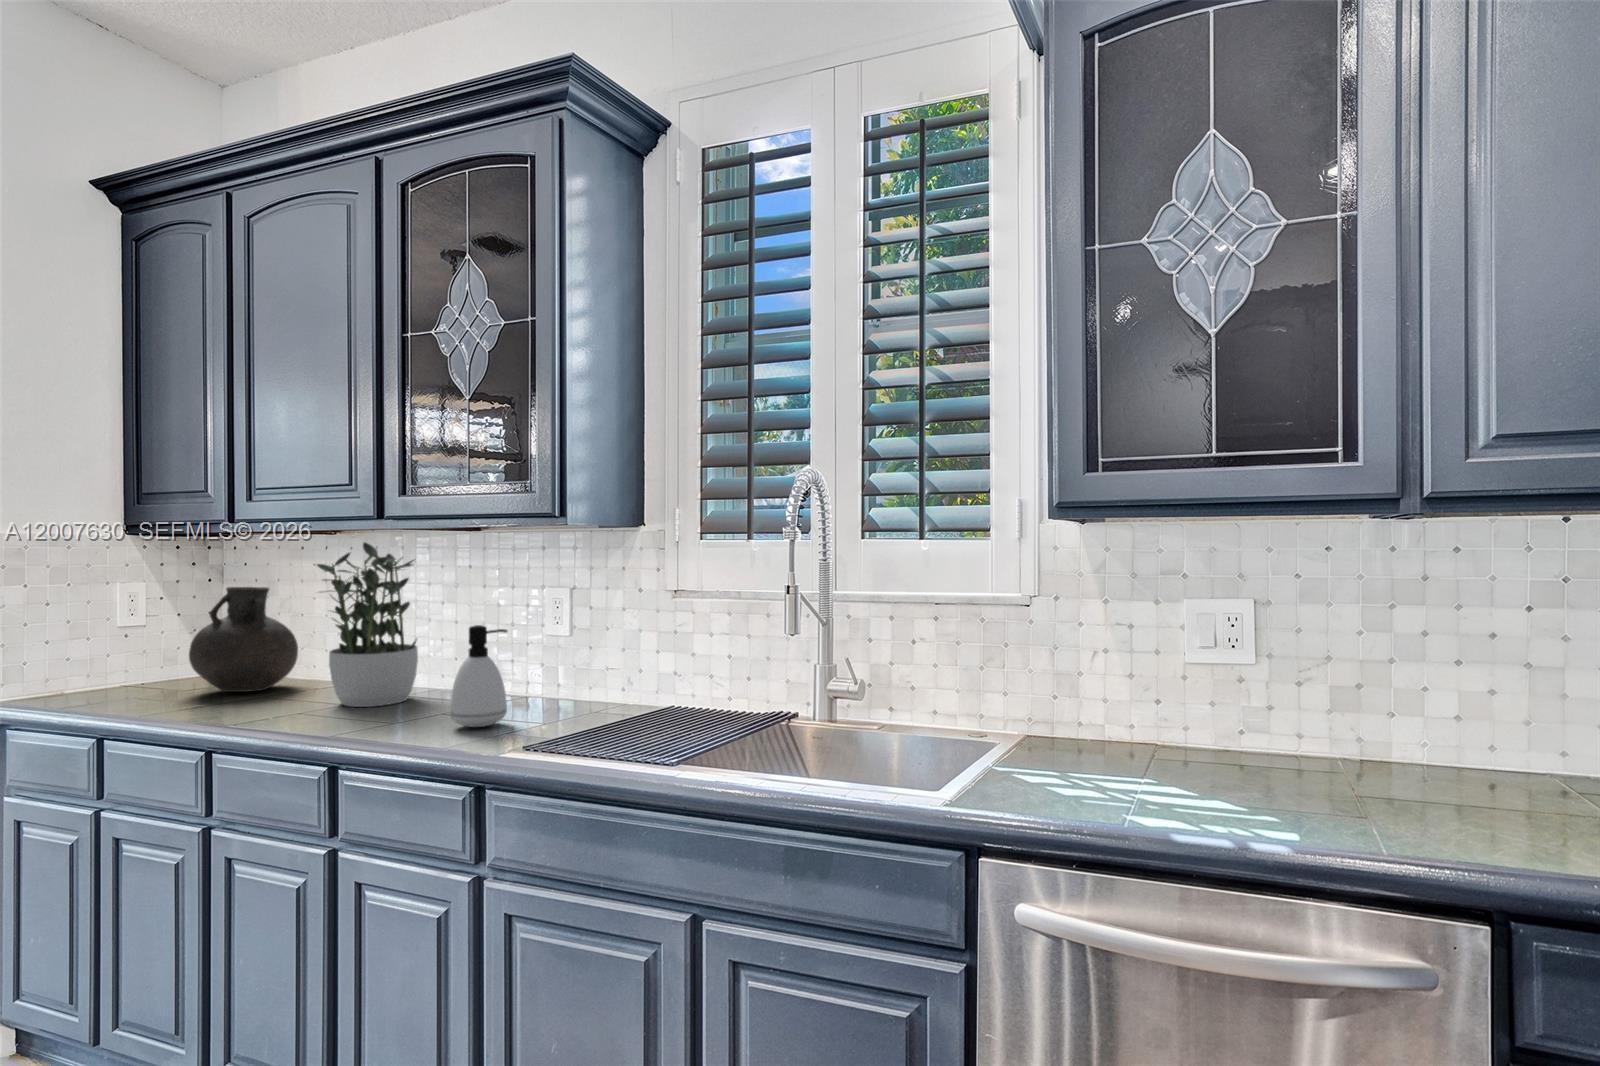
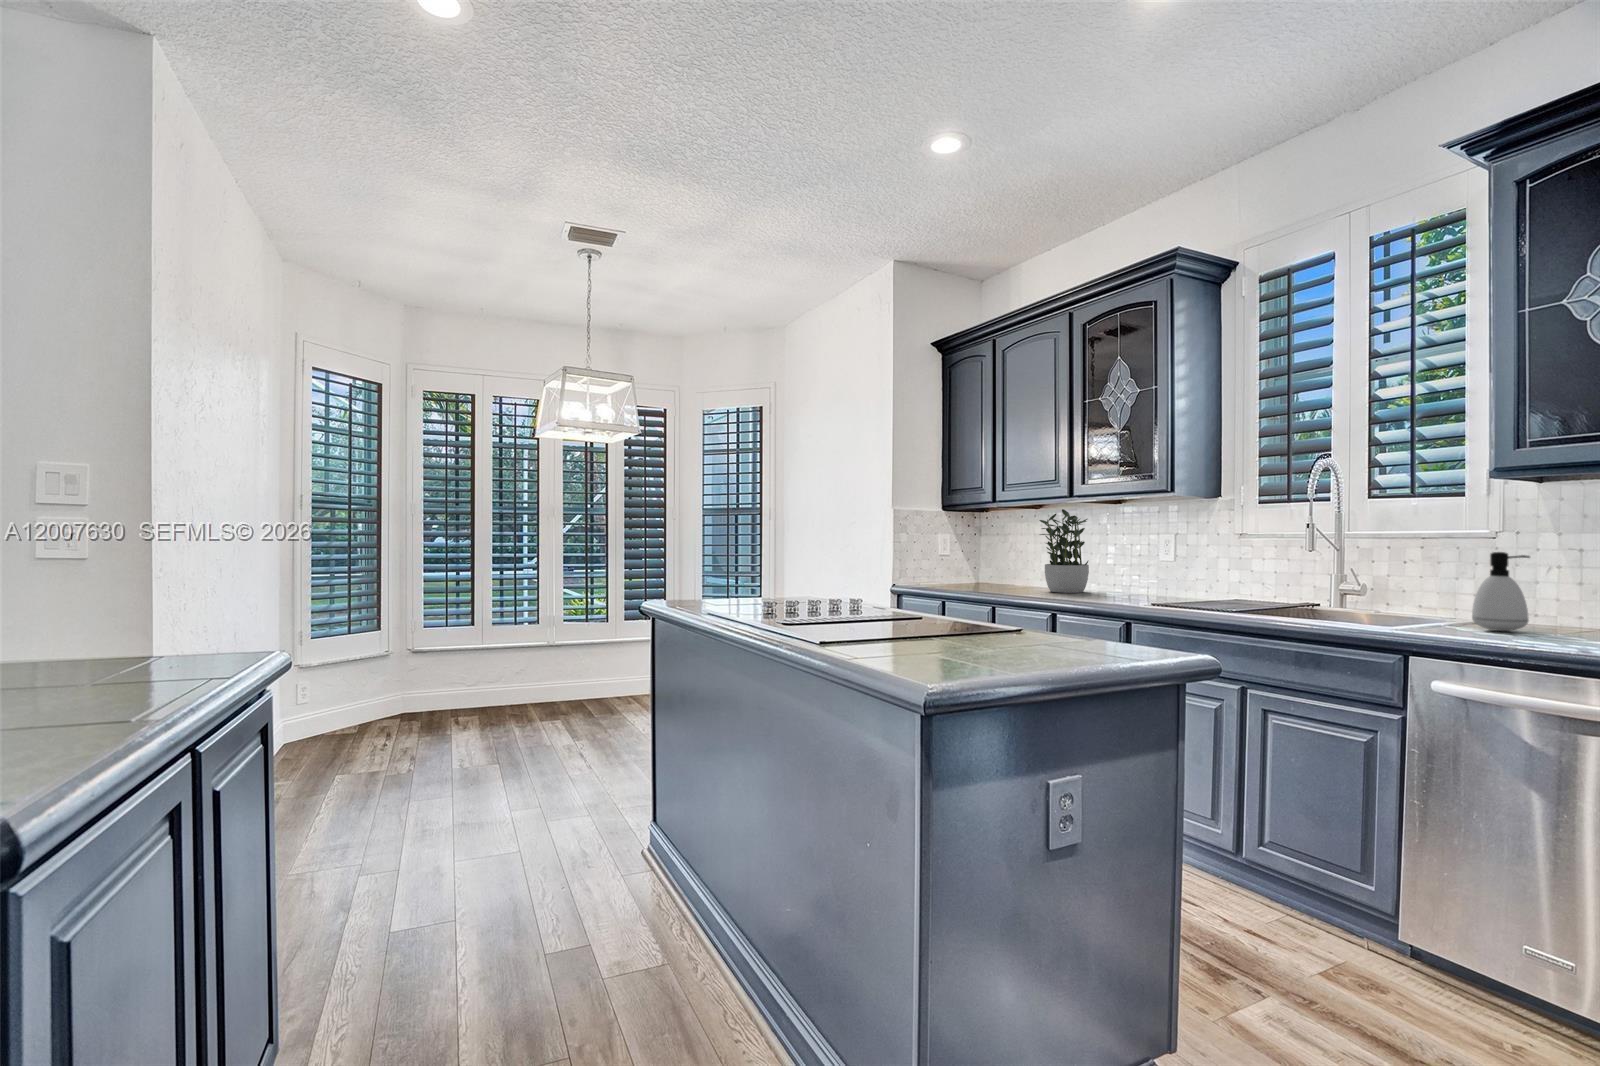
vase: present [189,587,298,692] -> none [976,535,1025,587]
soap dispenser: present [450,625,507,727] -> present [1472,552,1530,631]

